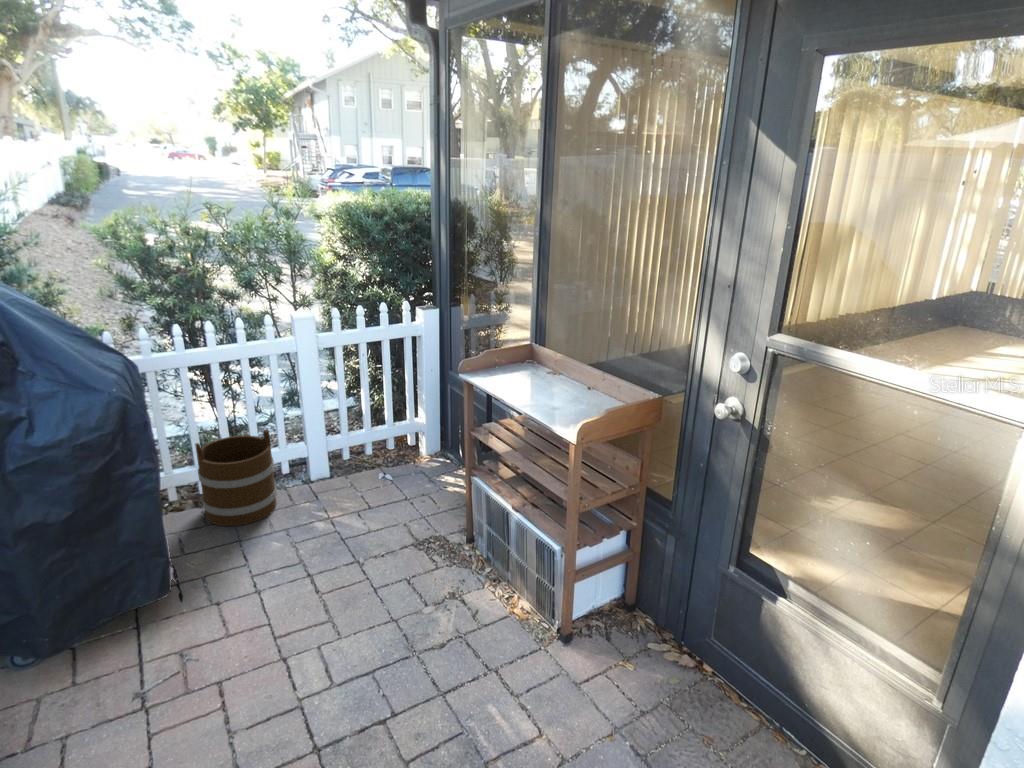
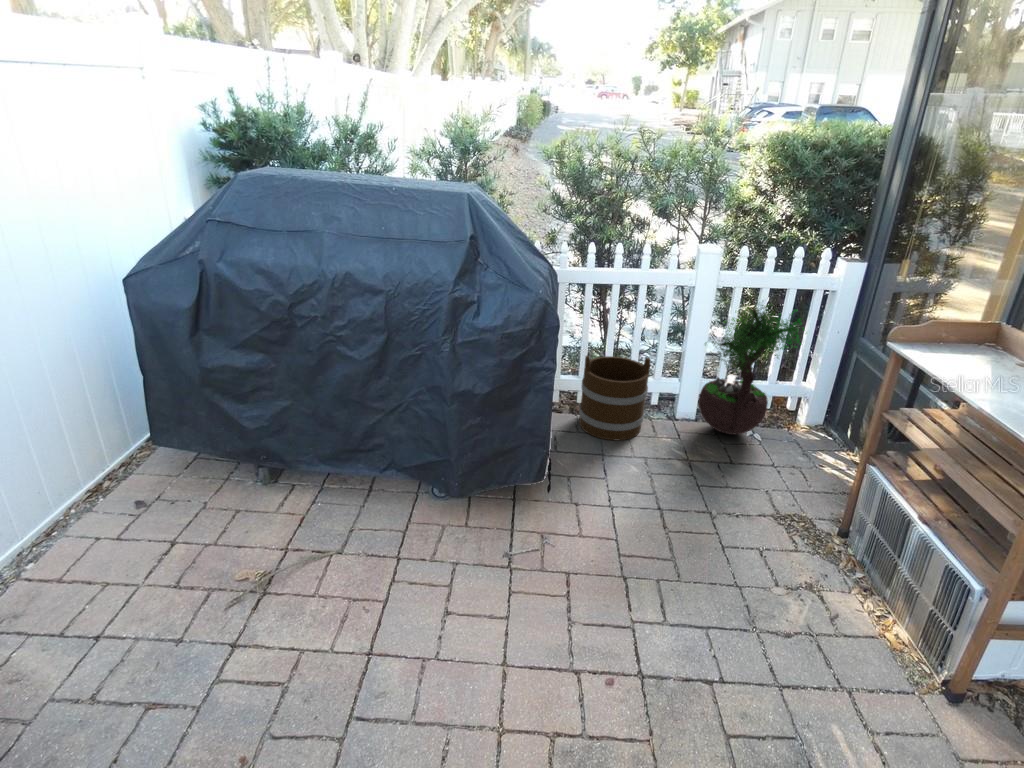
potted tree: none [318,350,405,483] -> present [699,294,804,434]

